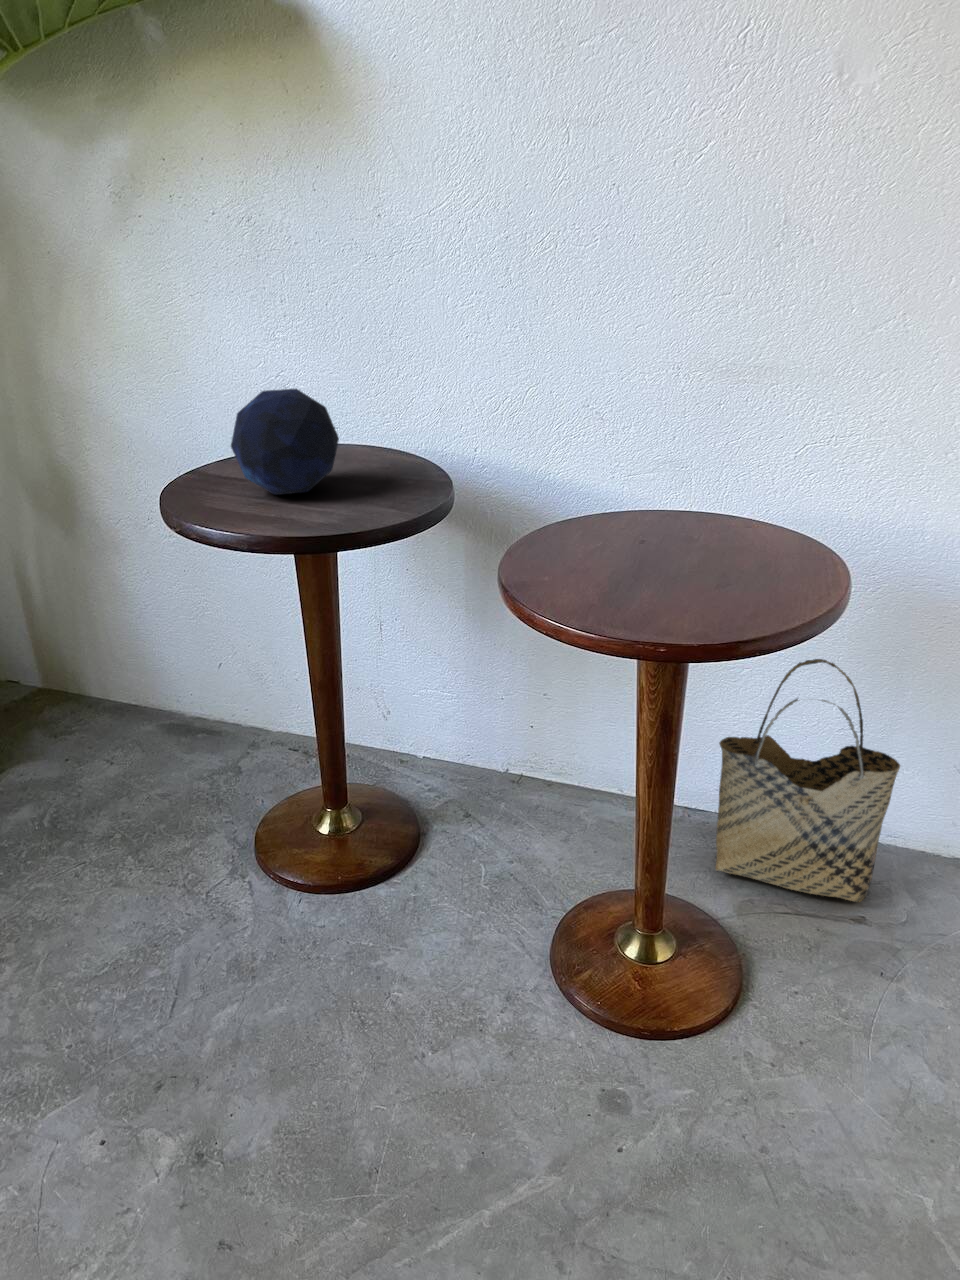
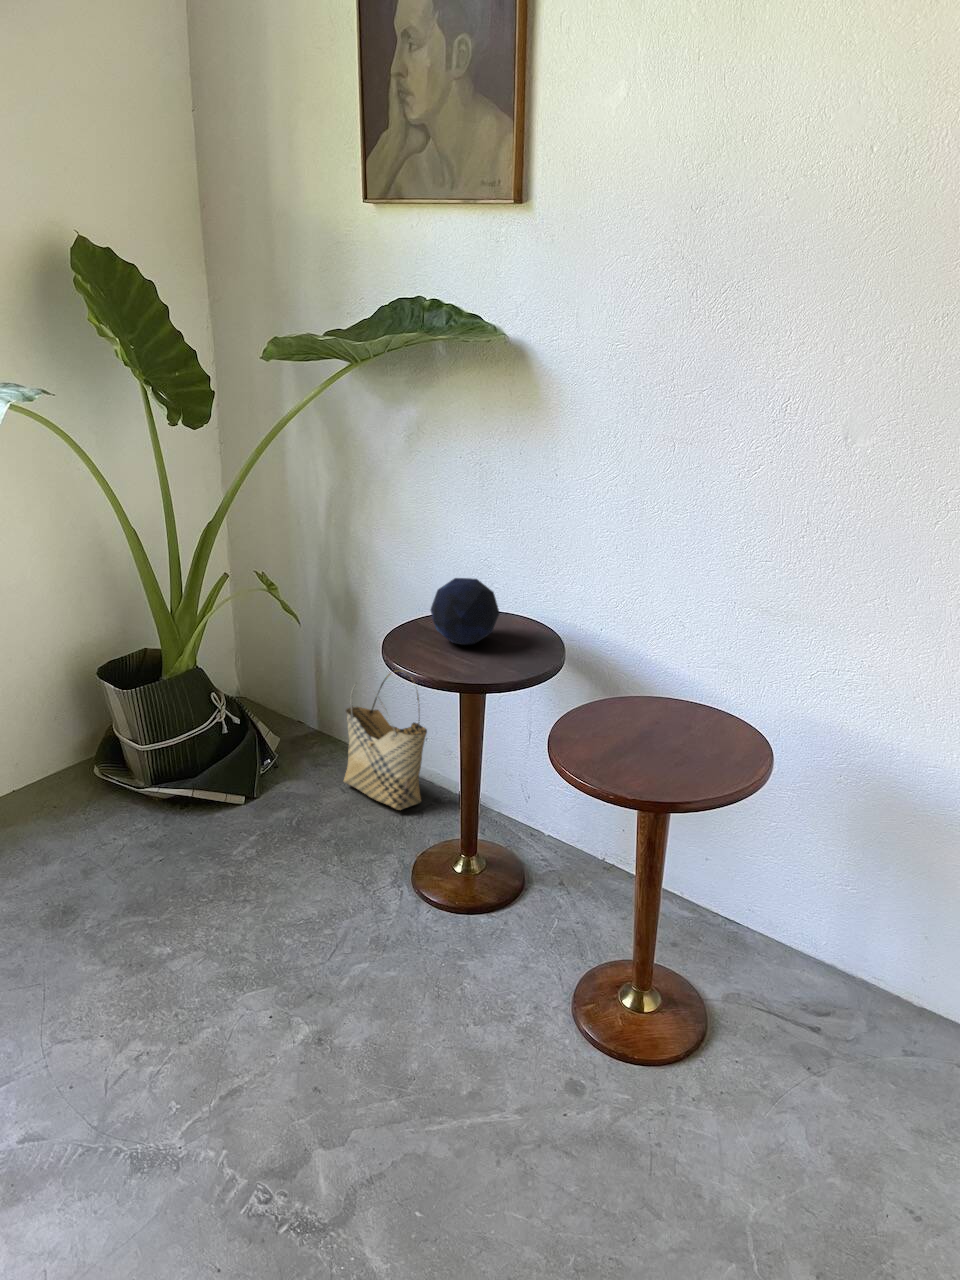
woven basket: present [715,659,900,902] -> present [344,670,427,810]

